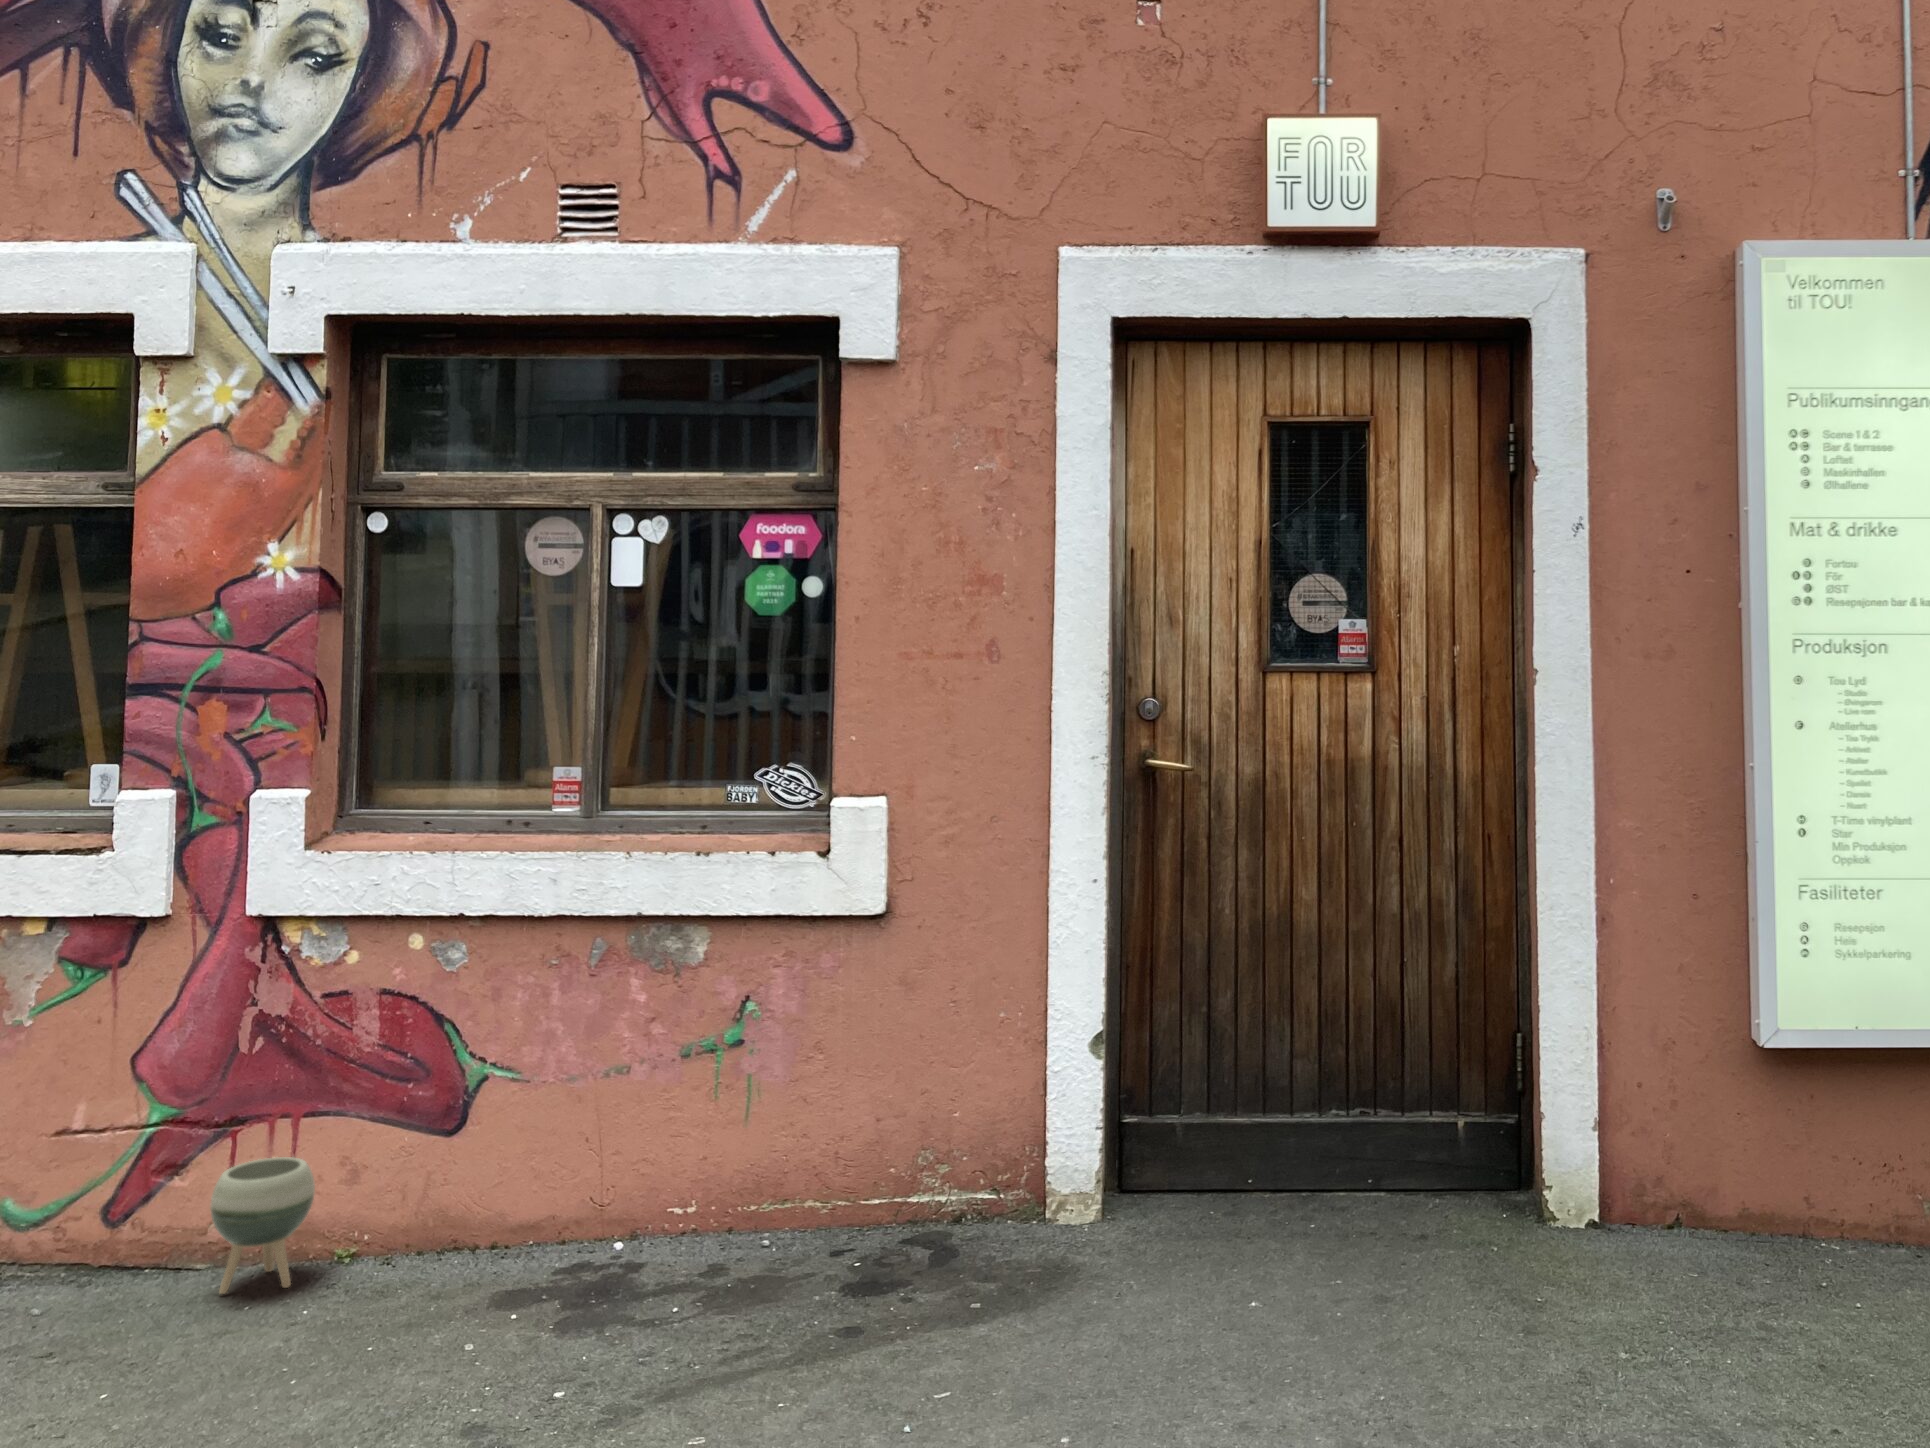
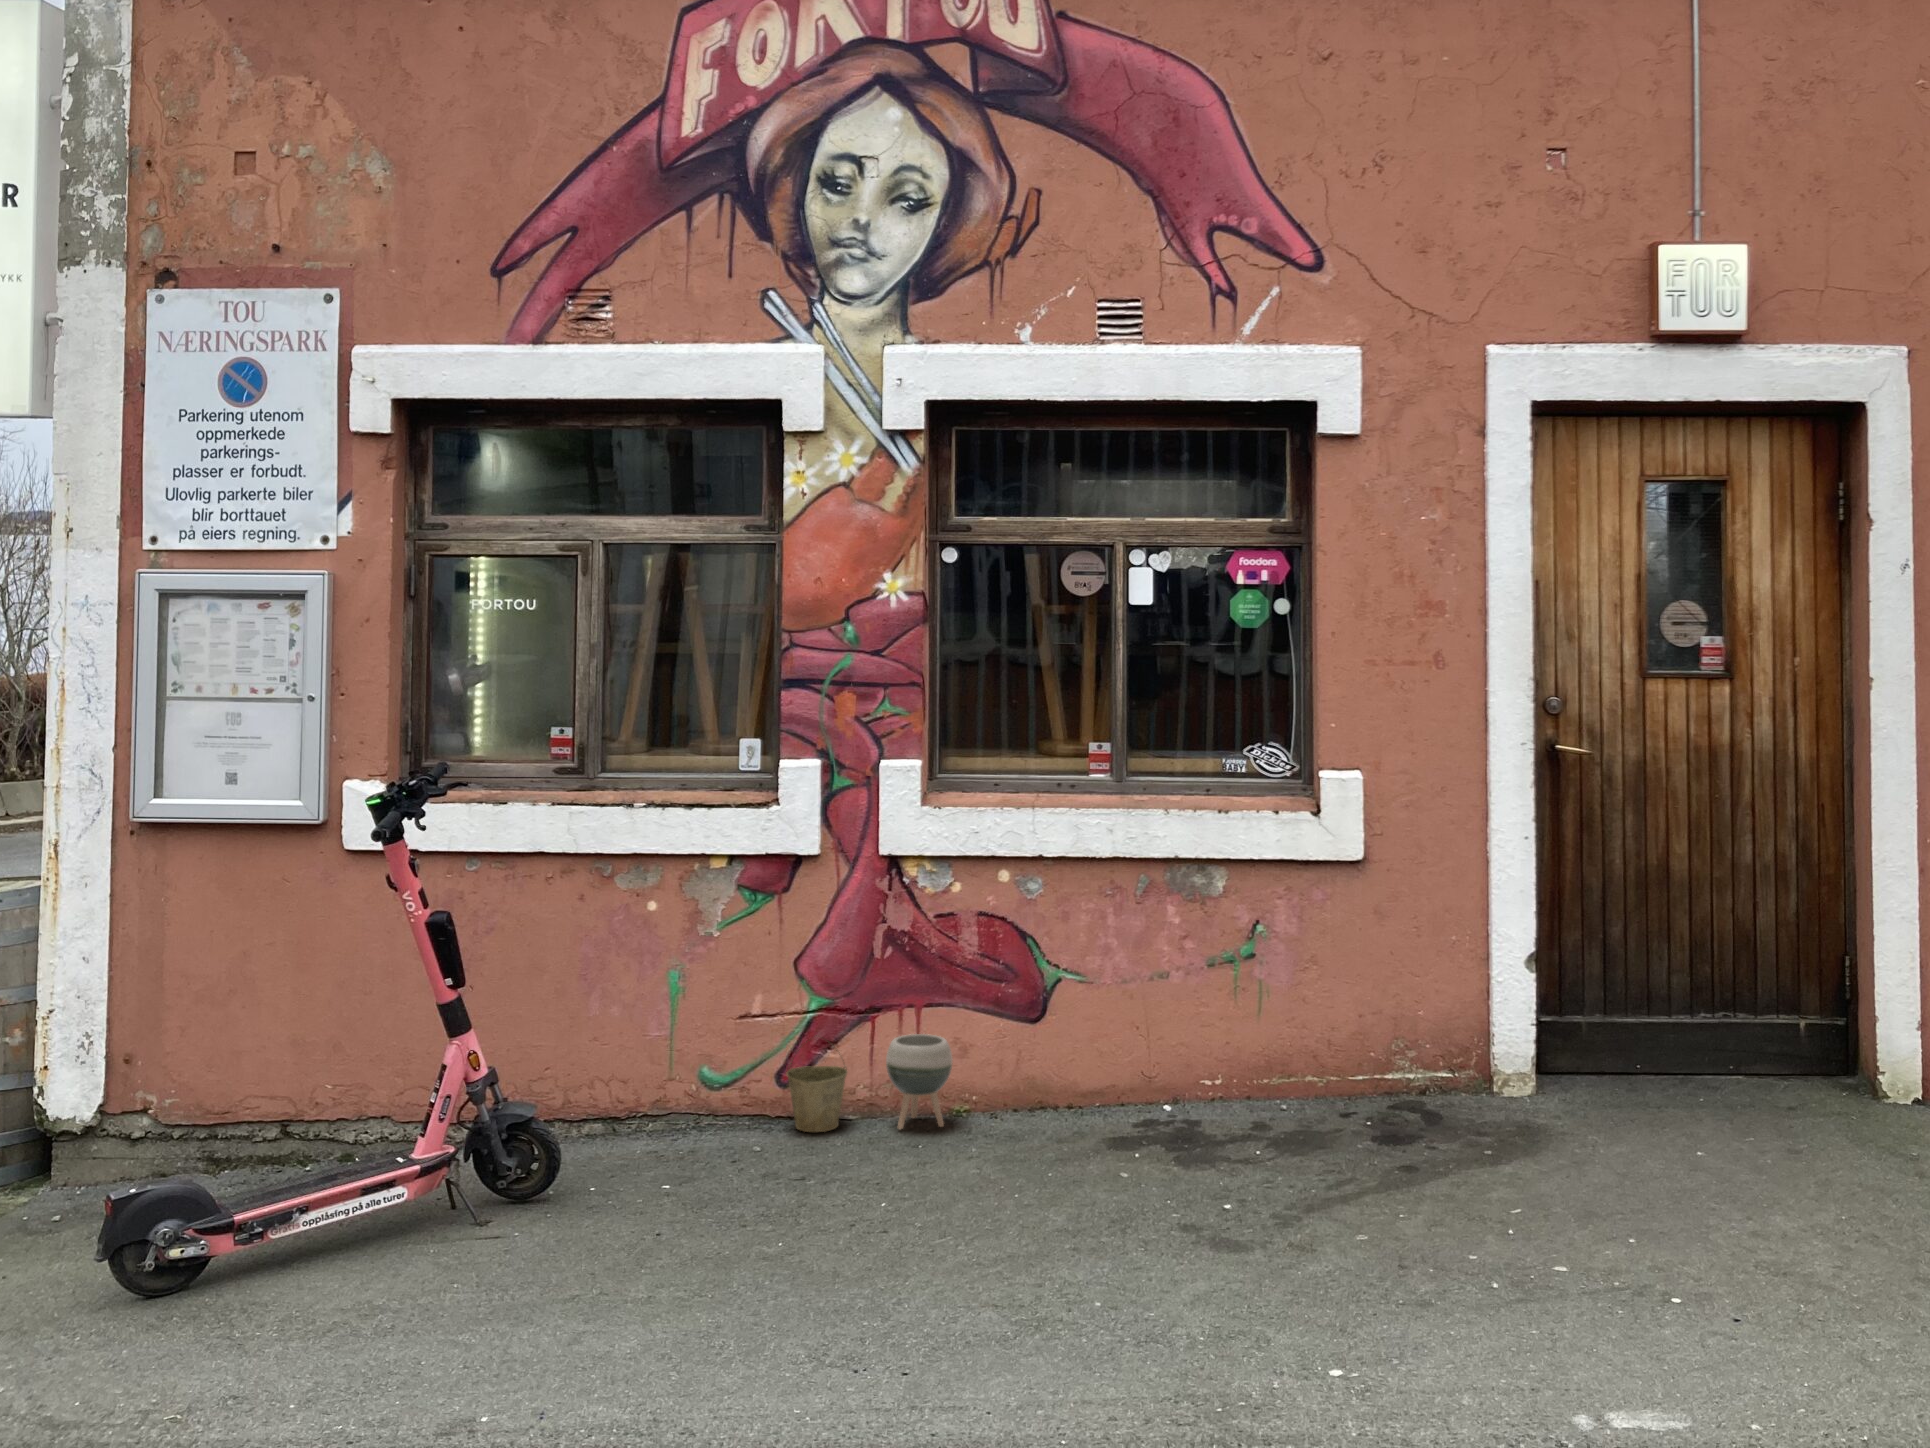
bucket: none [72,1164,174,1301] -> present [787,1035,847,1132]

